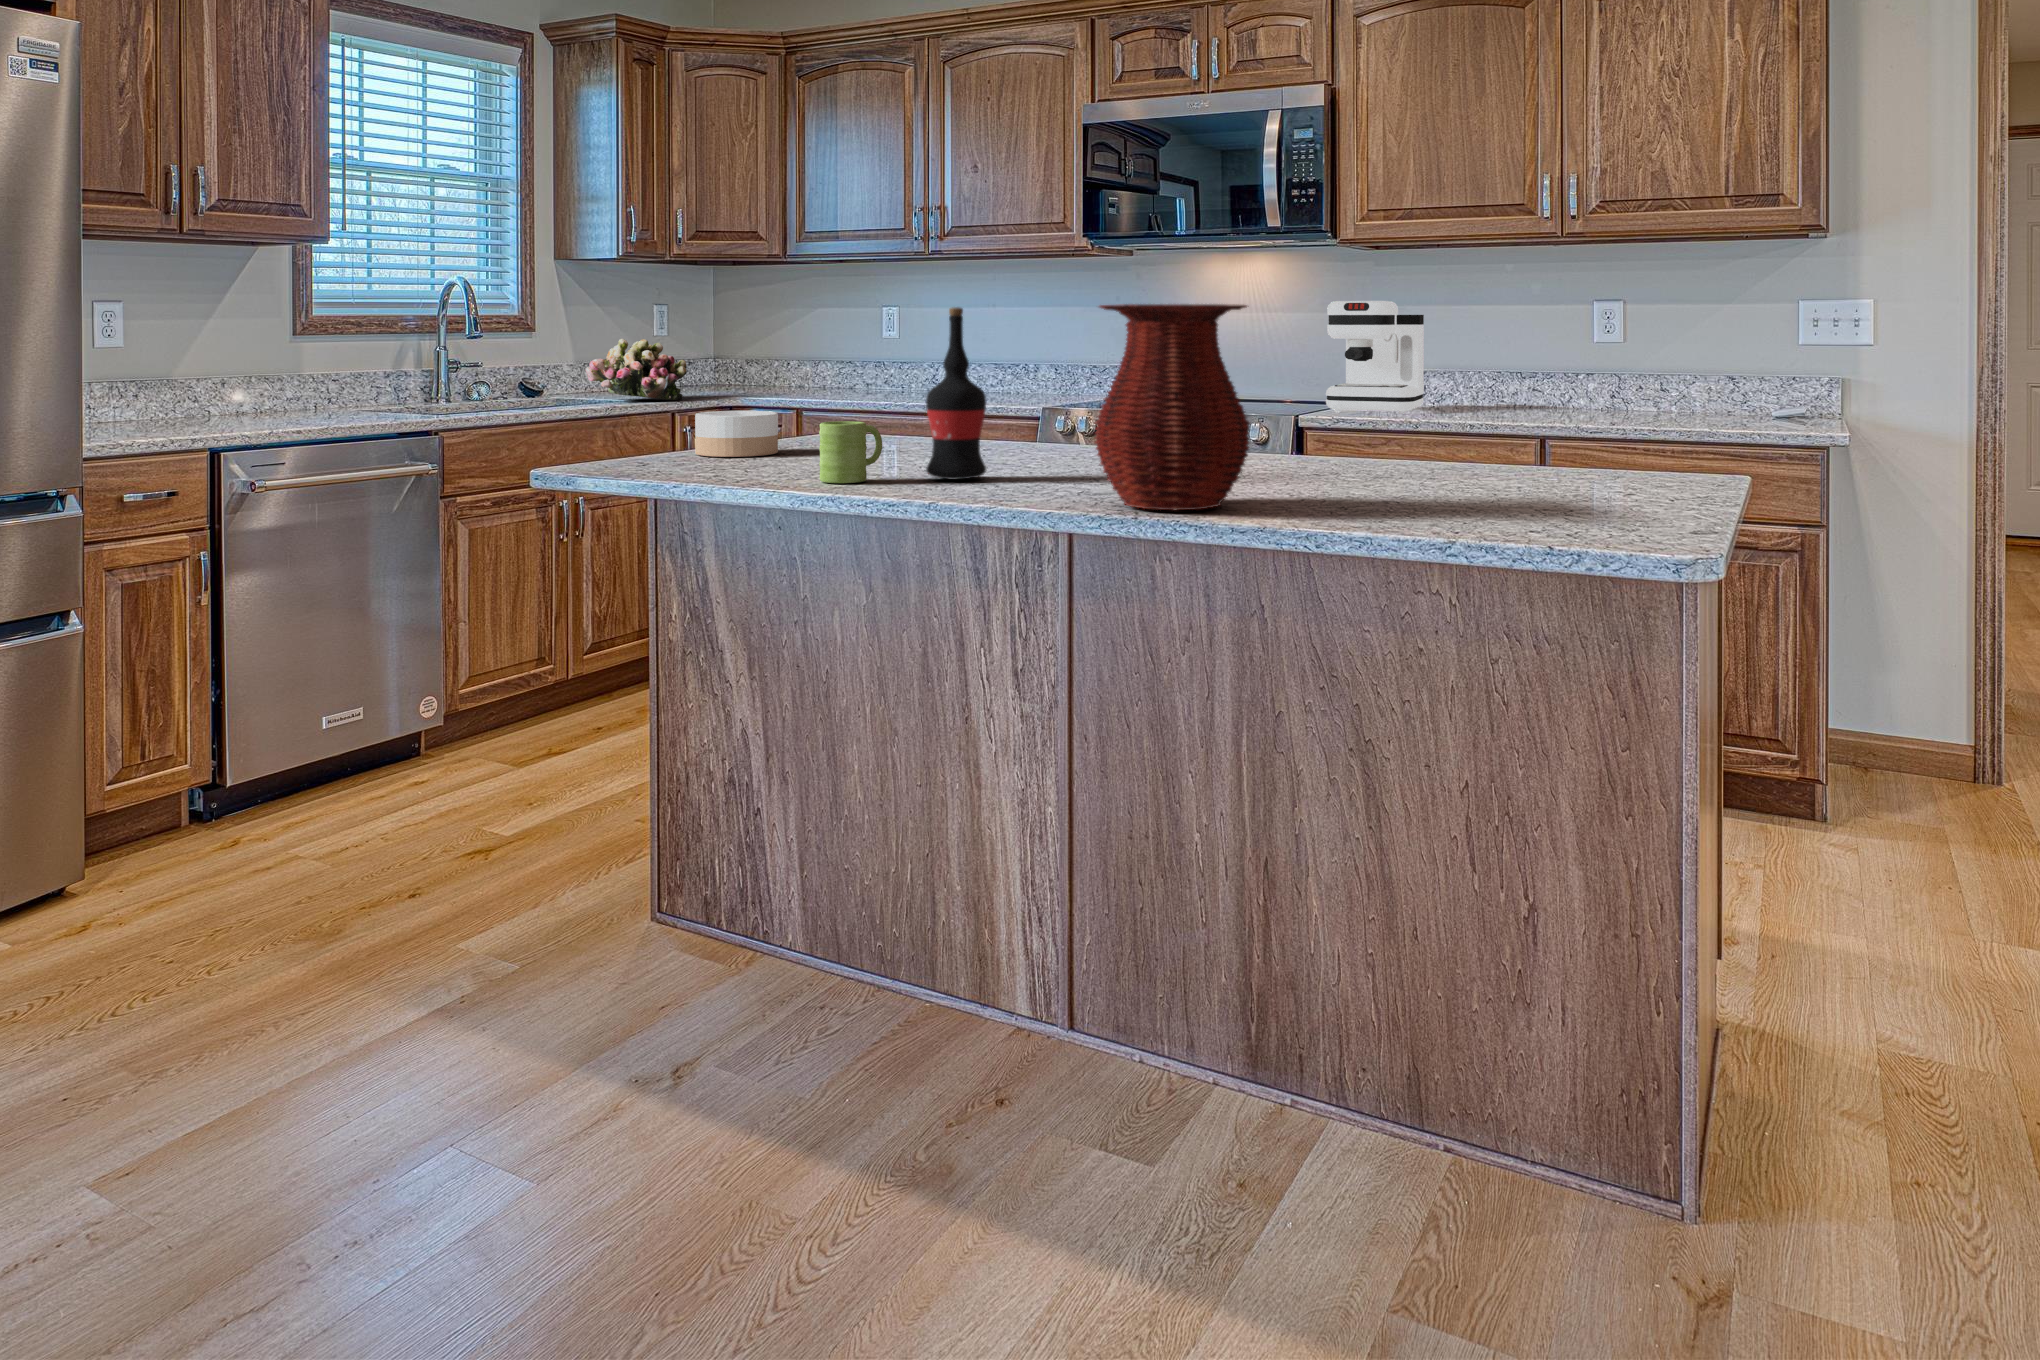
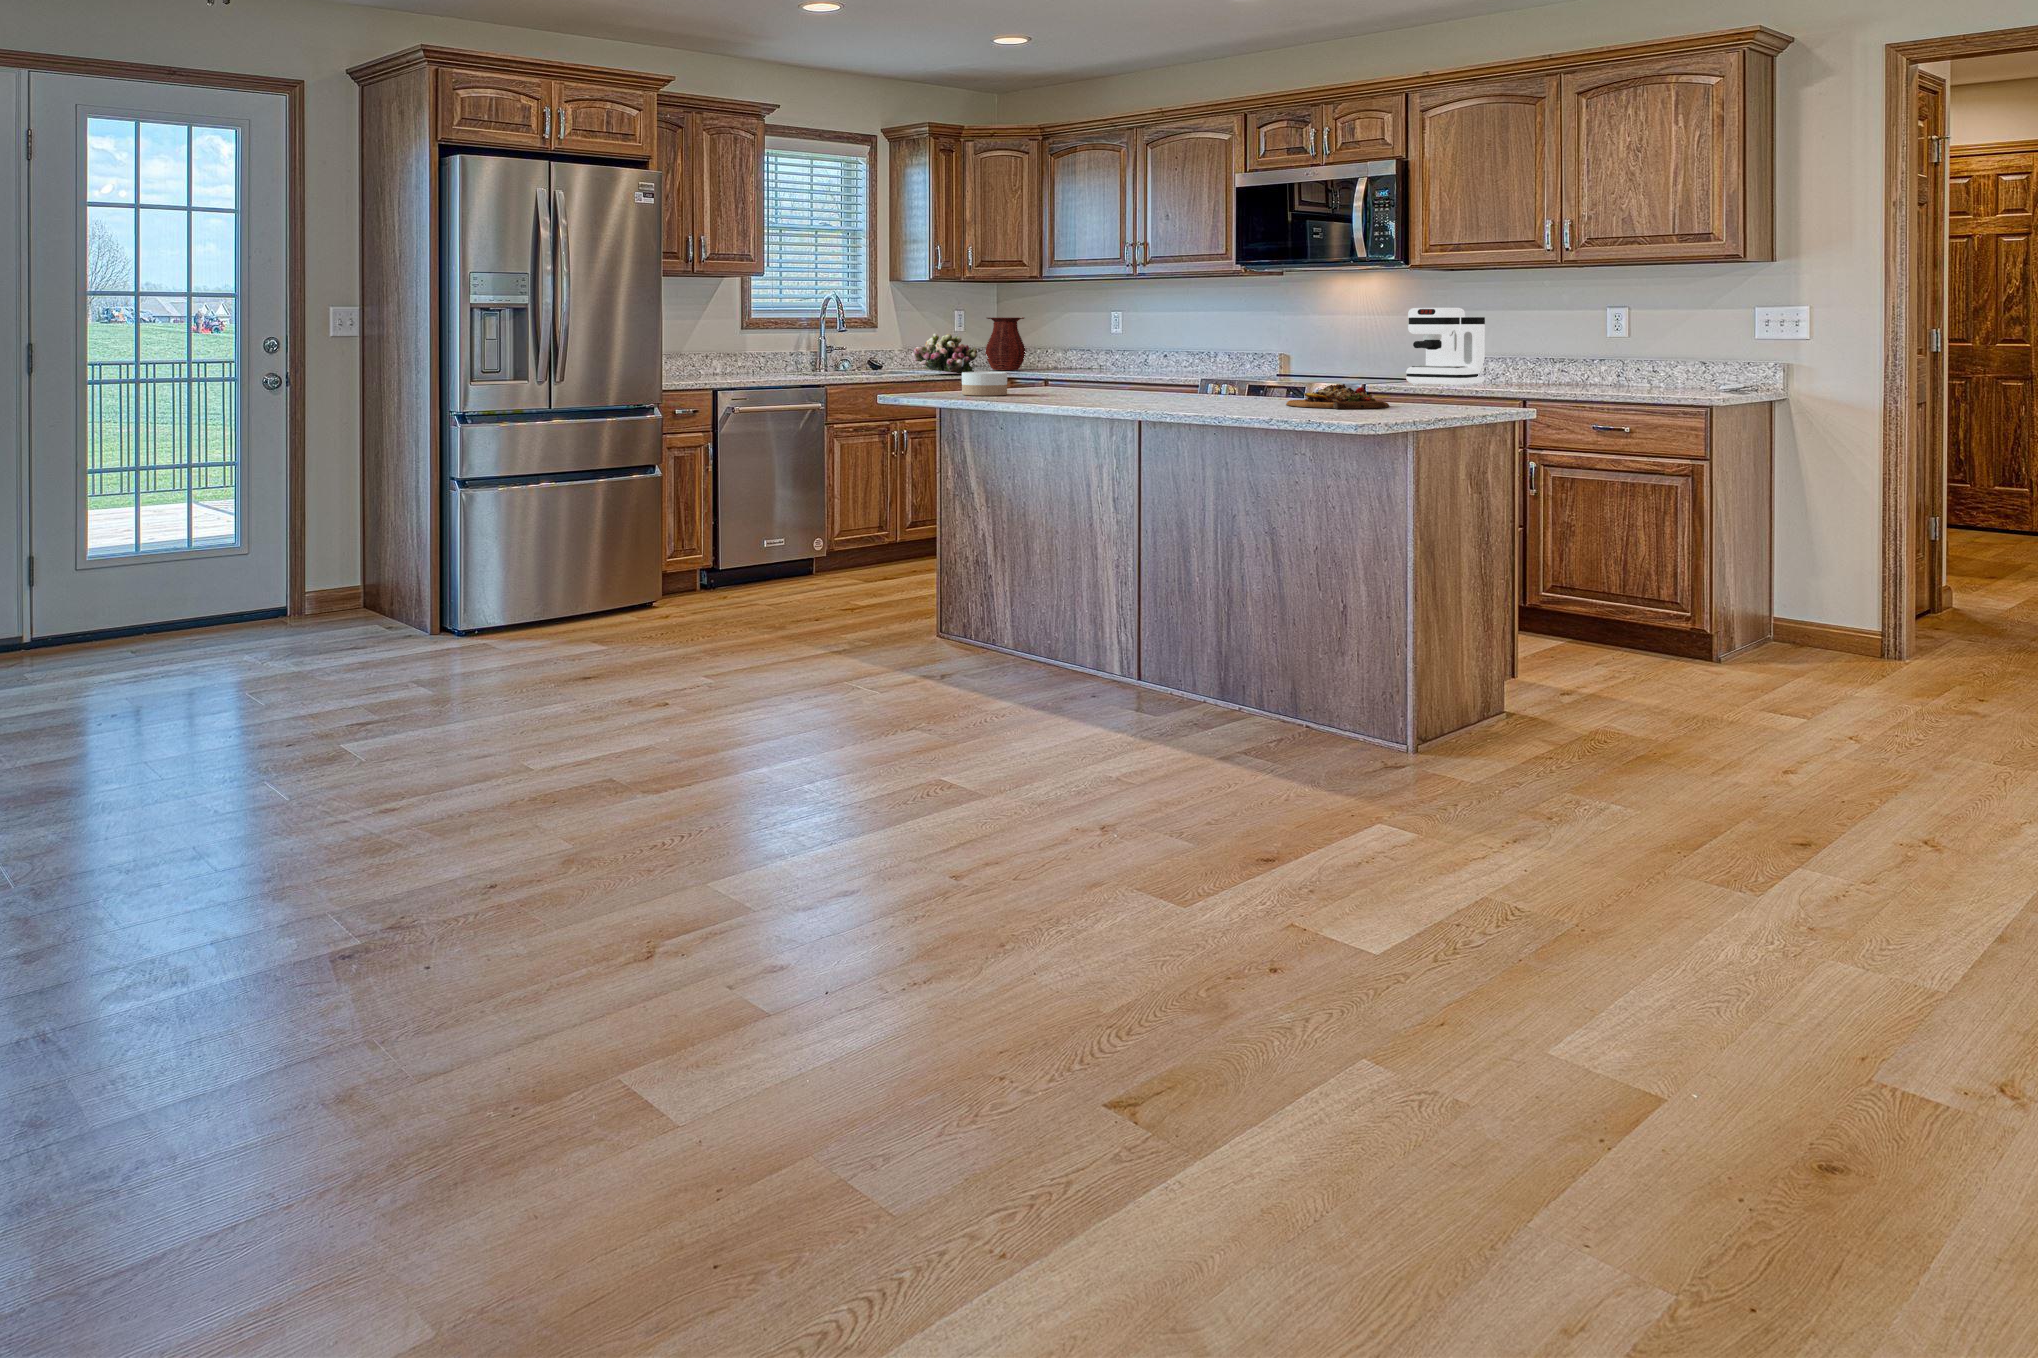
vase: present [1095,304,1250,510] -> present [985,317,1026,370]
wine bottle: present [926,307,986,479] -> none [1071,315,1102,403]
mug: present [819,421,882,483] -> none [1015,373,1049,404]
cutting board: none [1305,432,1499,483] -> present [1286,384,1389,409]

